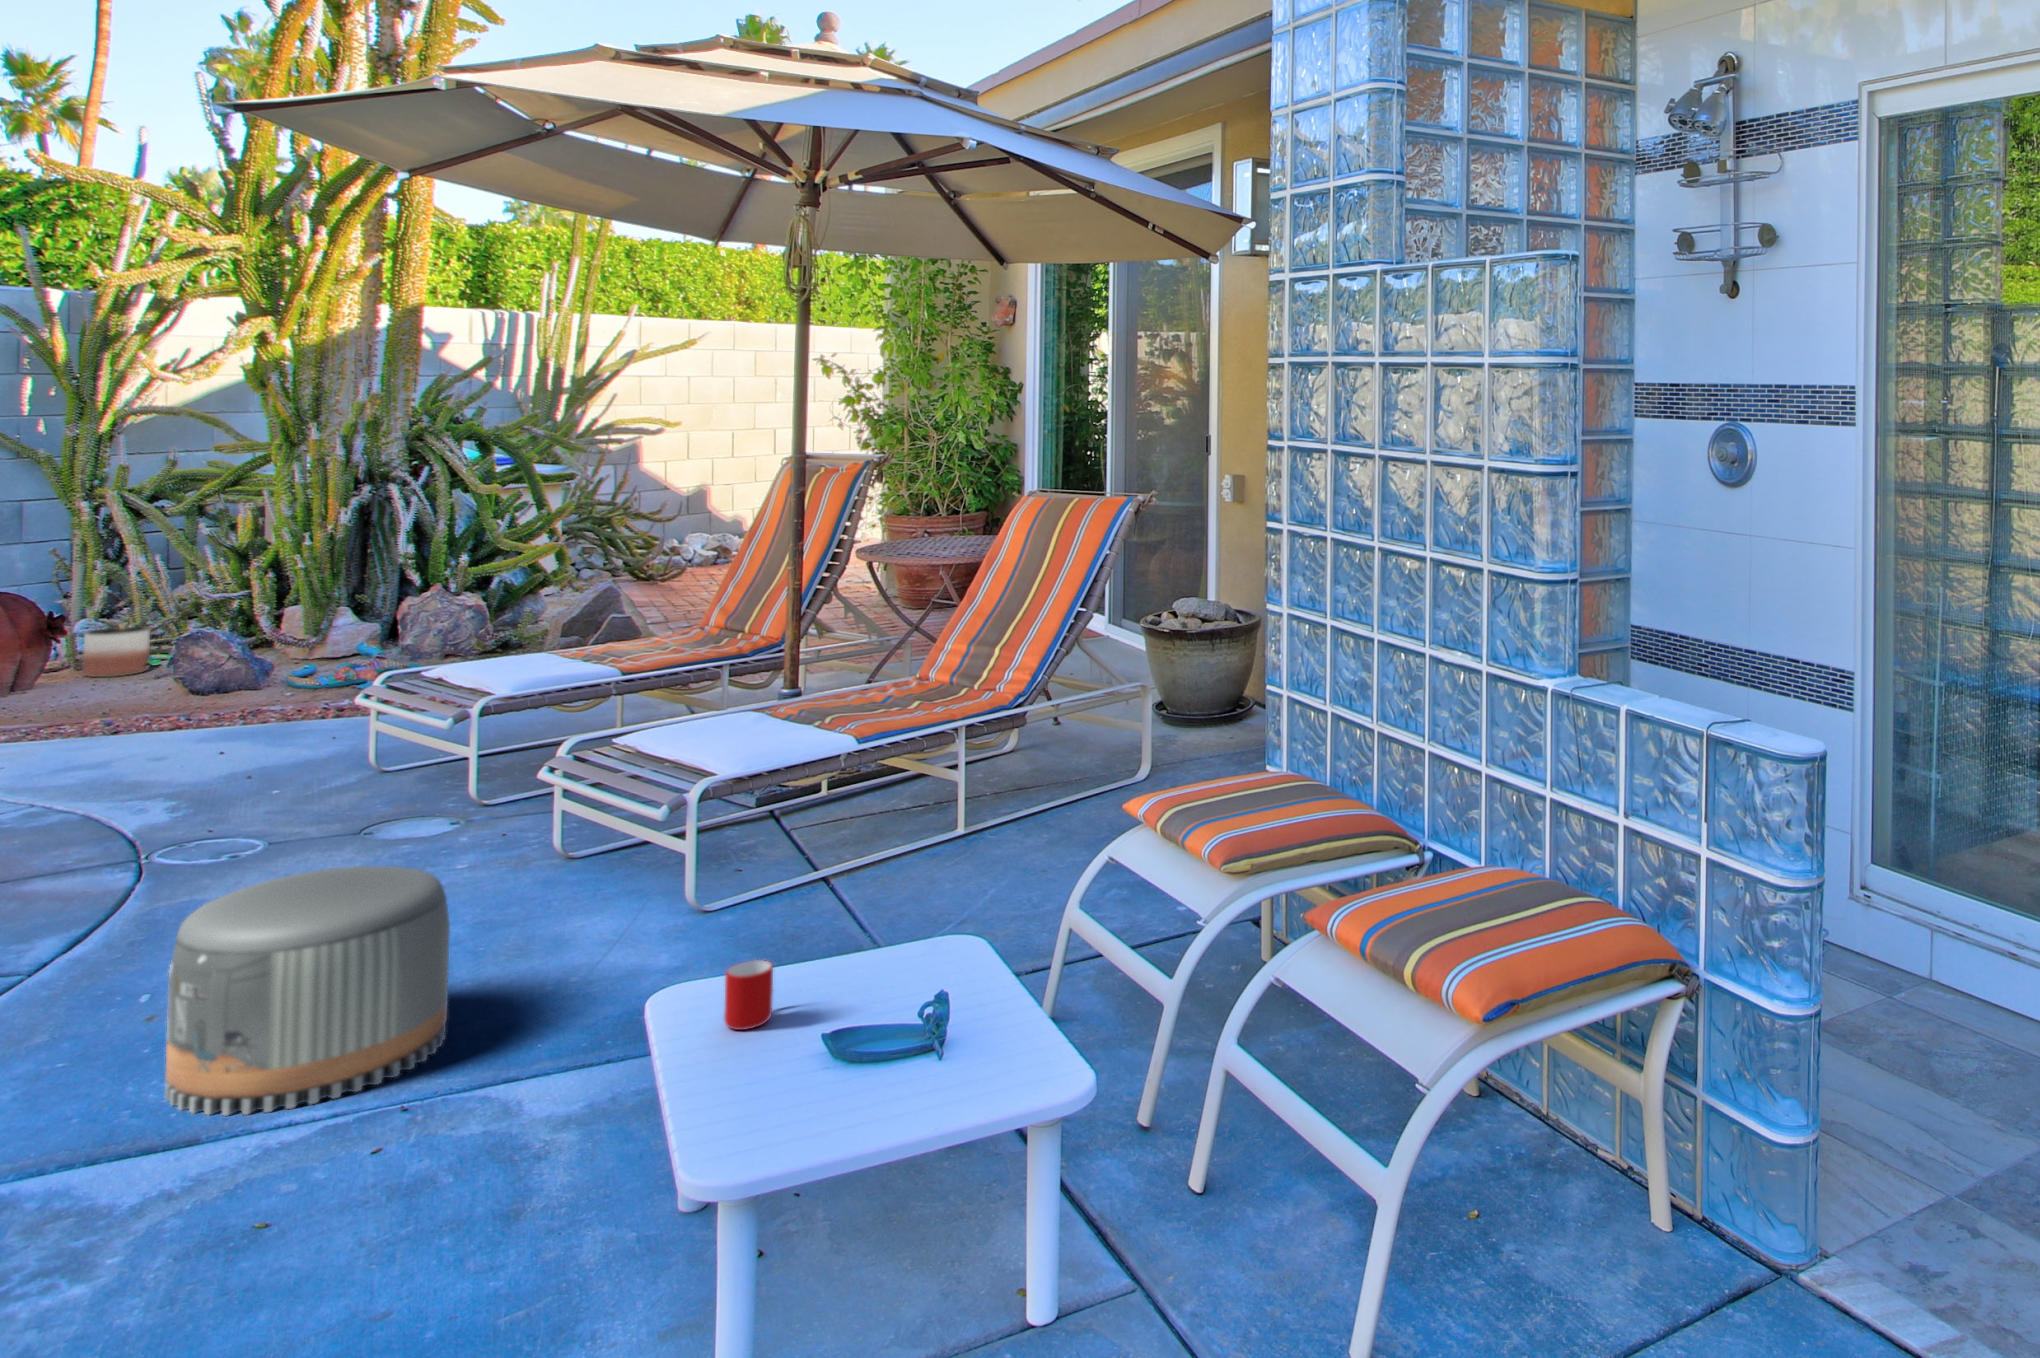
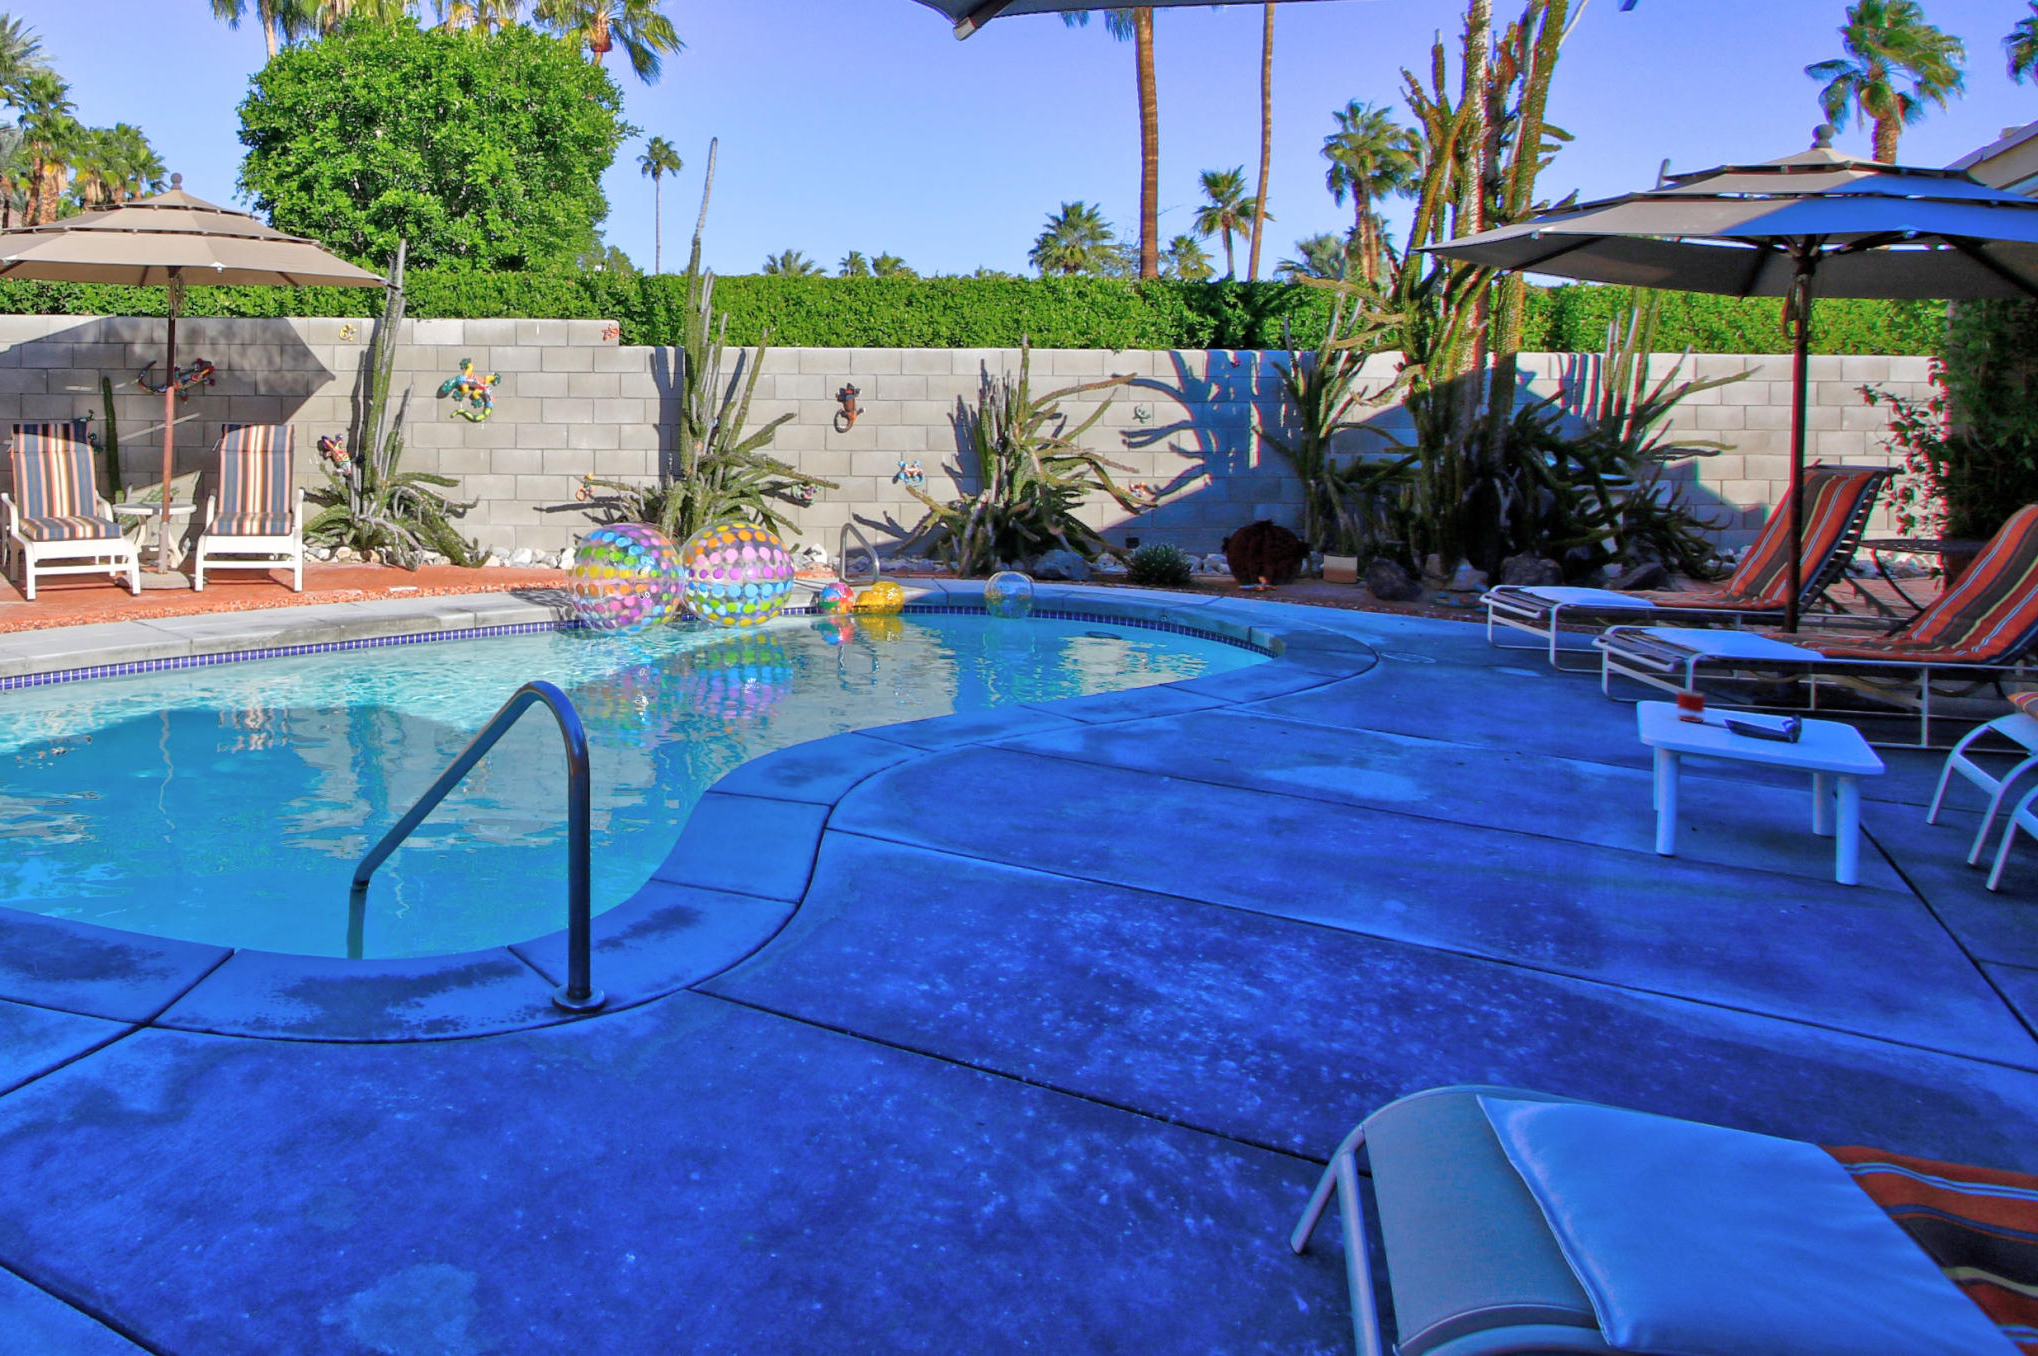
pouf: present [165,866,450,1116] -> none [1416,641,1542,742]

